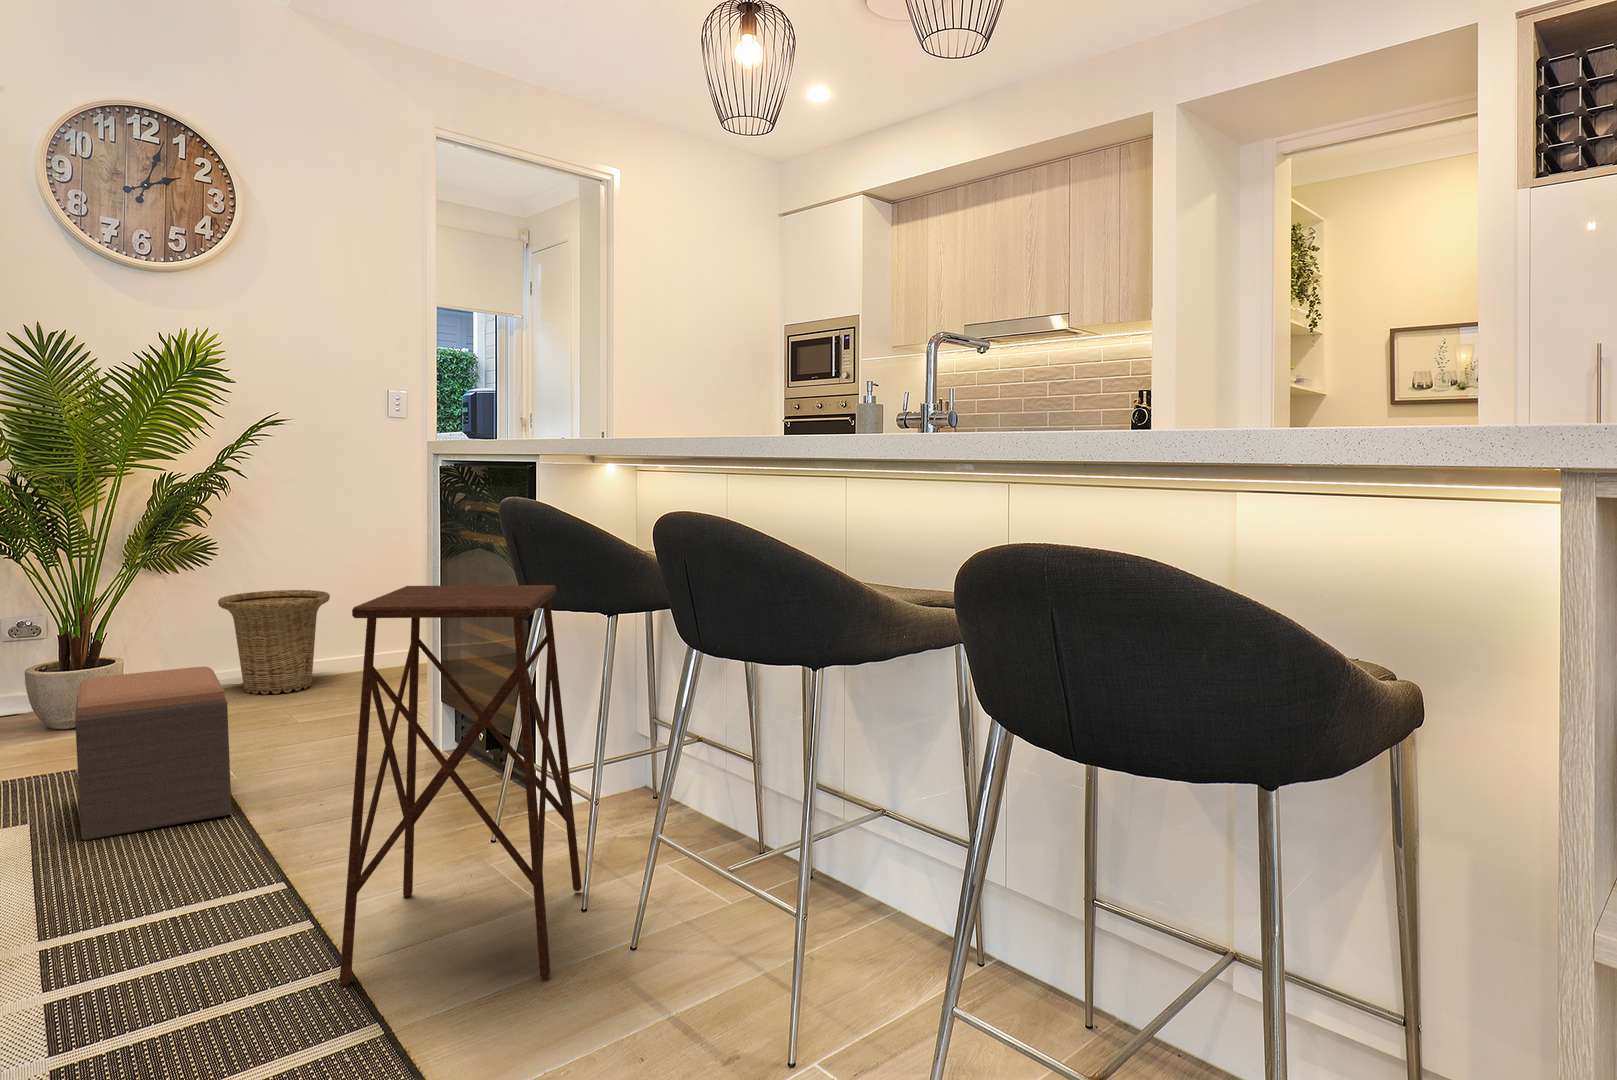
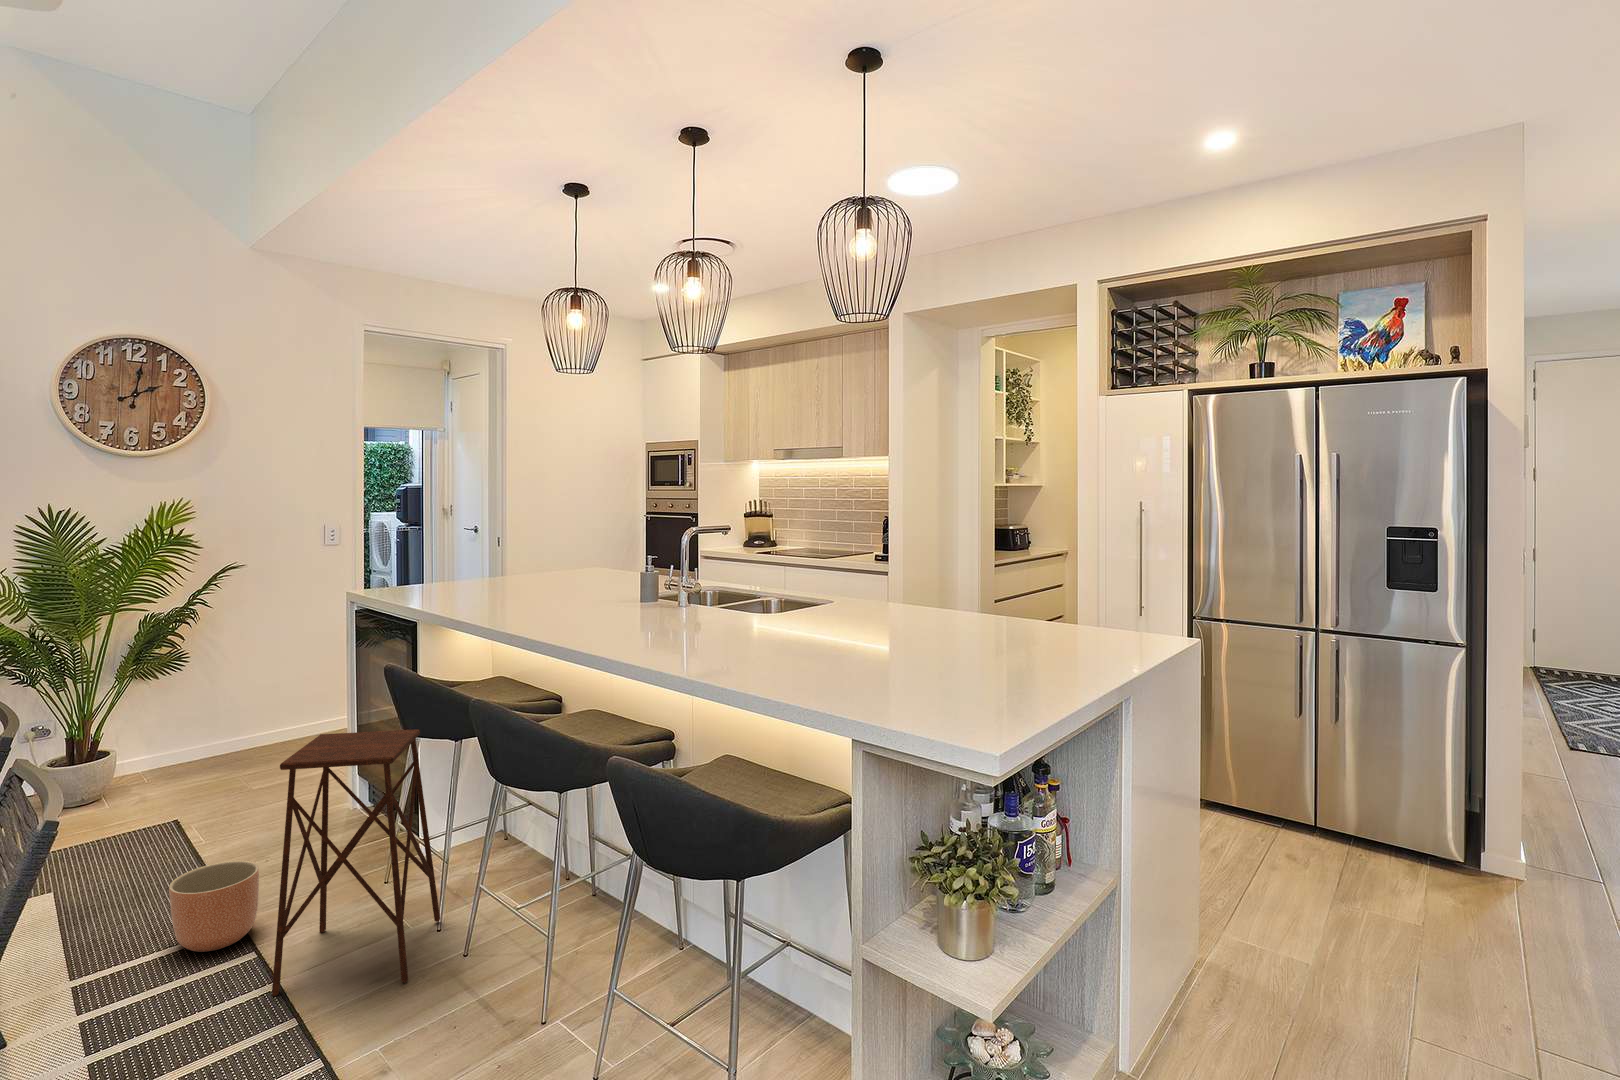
basket: present [218,590,330,694] -> none [192,686,281,769]
footstool: present [75,667,232,840] -> none [87,770,202,903]
planter: none [184,783,314,913] -> present [169,861,259,952]

